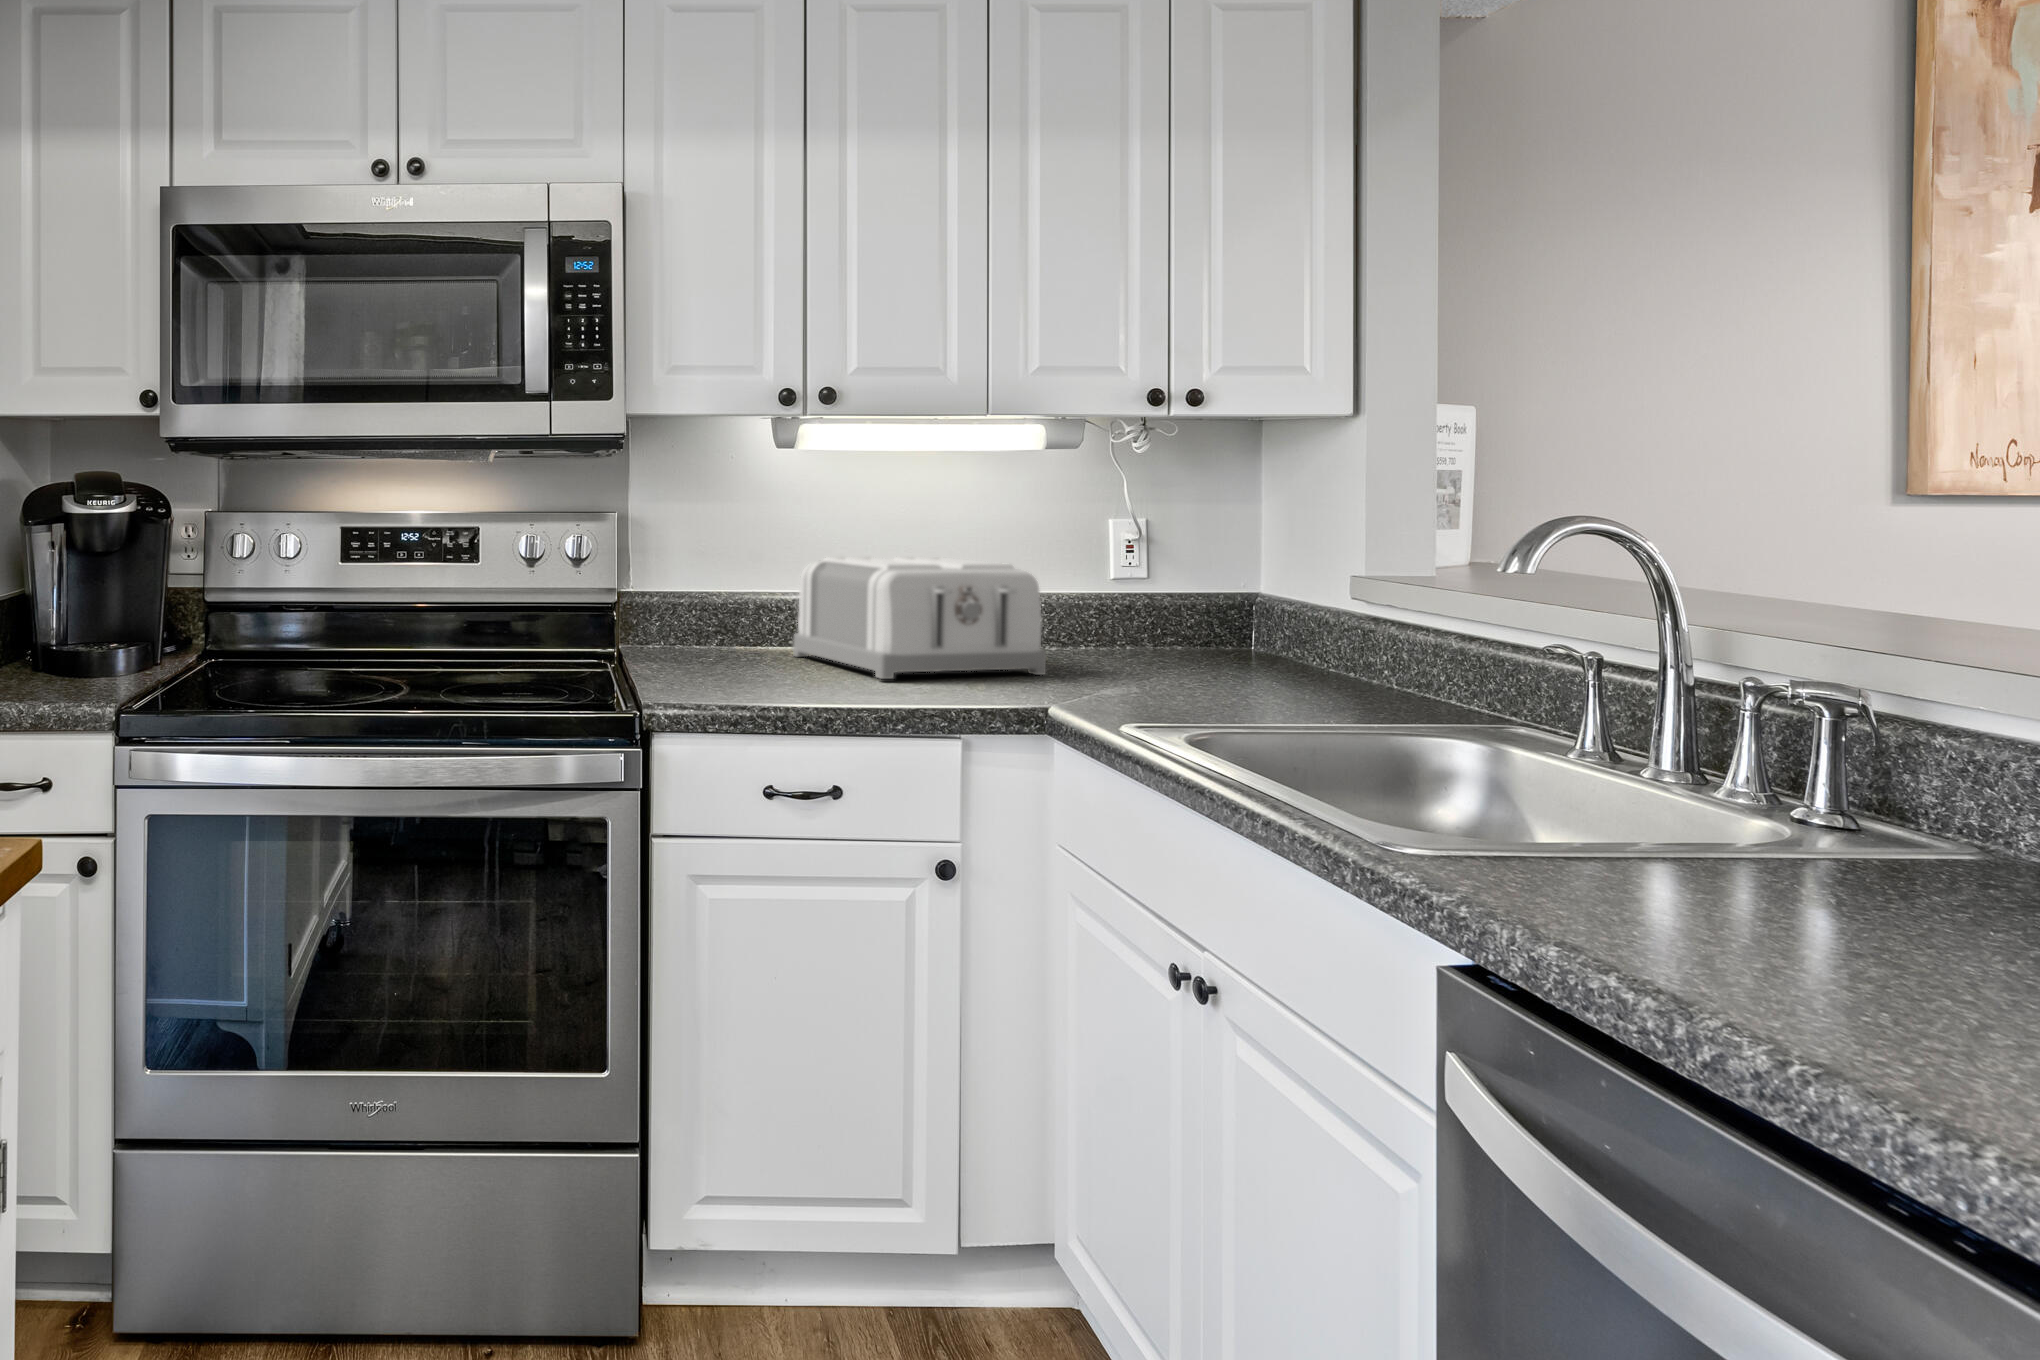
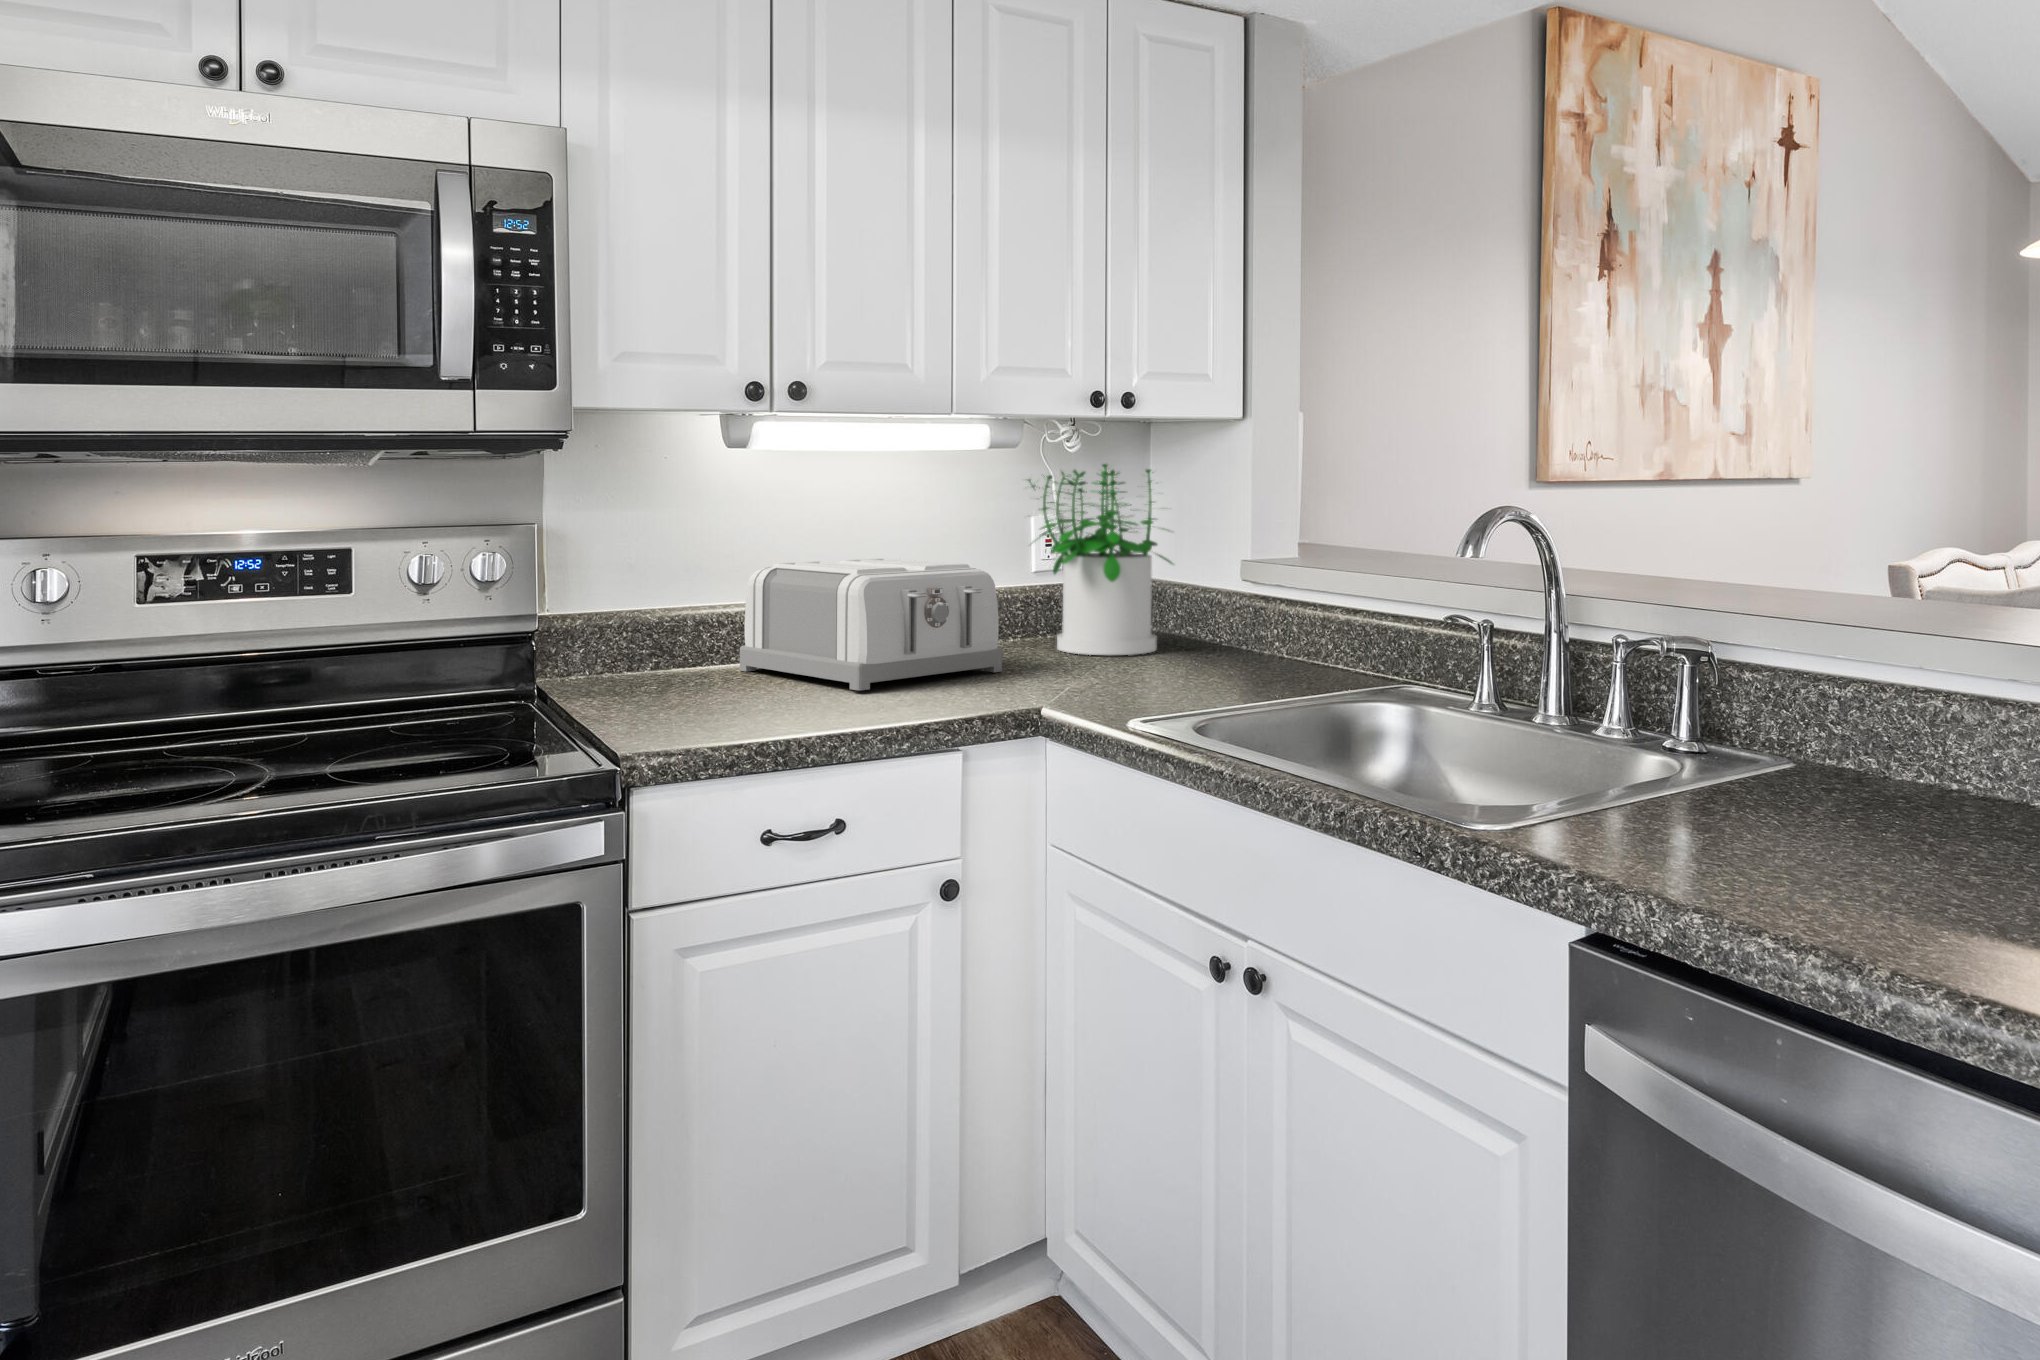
potted plant: none [1094,464,1269,670] -> present [1026,464,1173,655]

